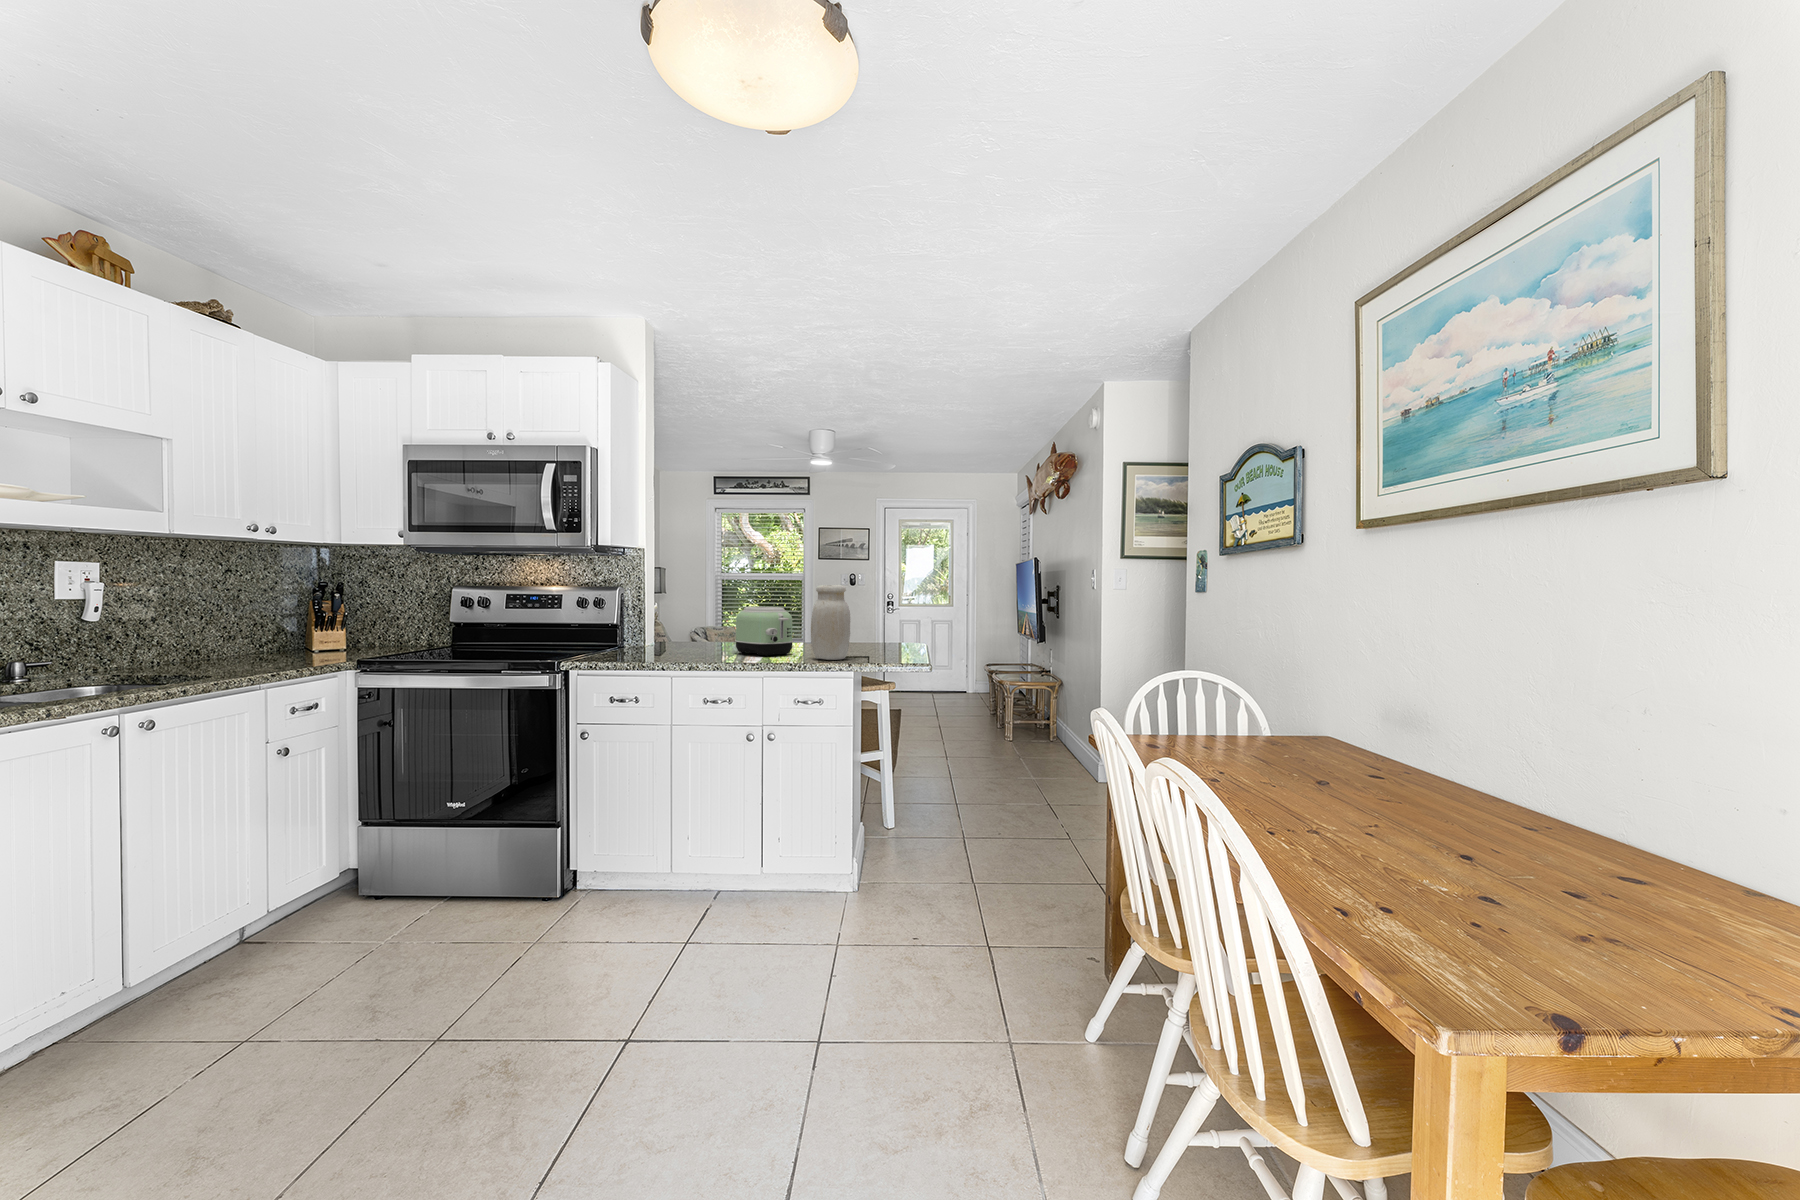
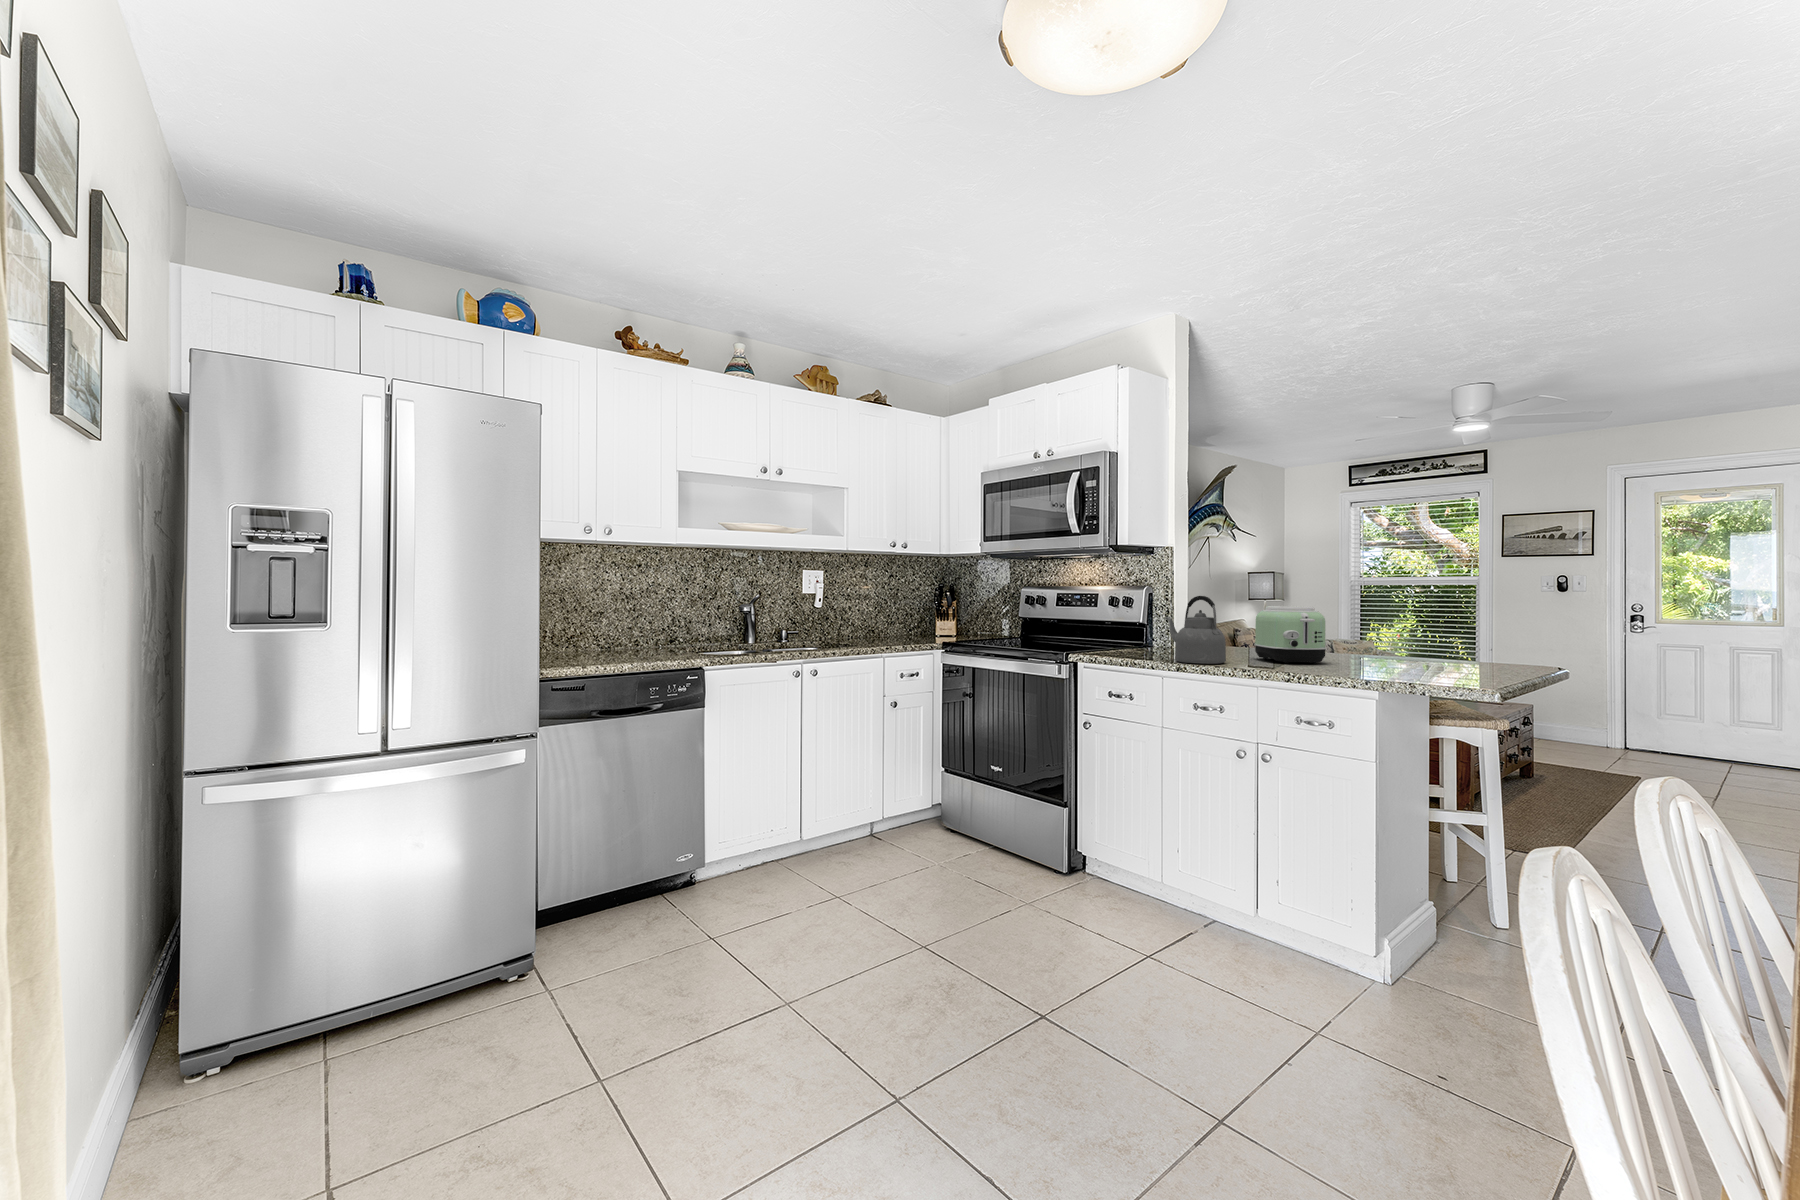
jar: present [811,585,850,660] -> none [1336,577,1396,673]
kettle: none [664,600,725,663] -> present [1164,596,1226,664]

